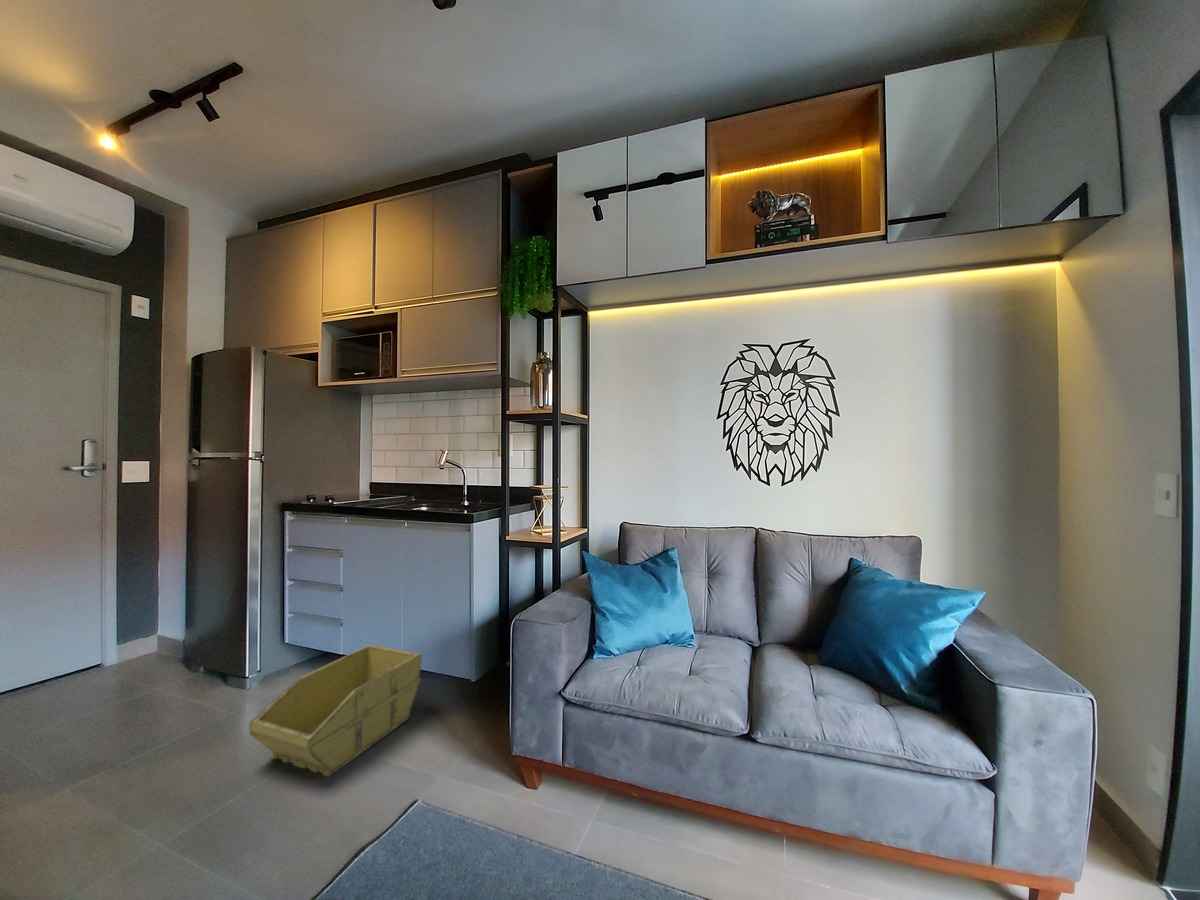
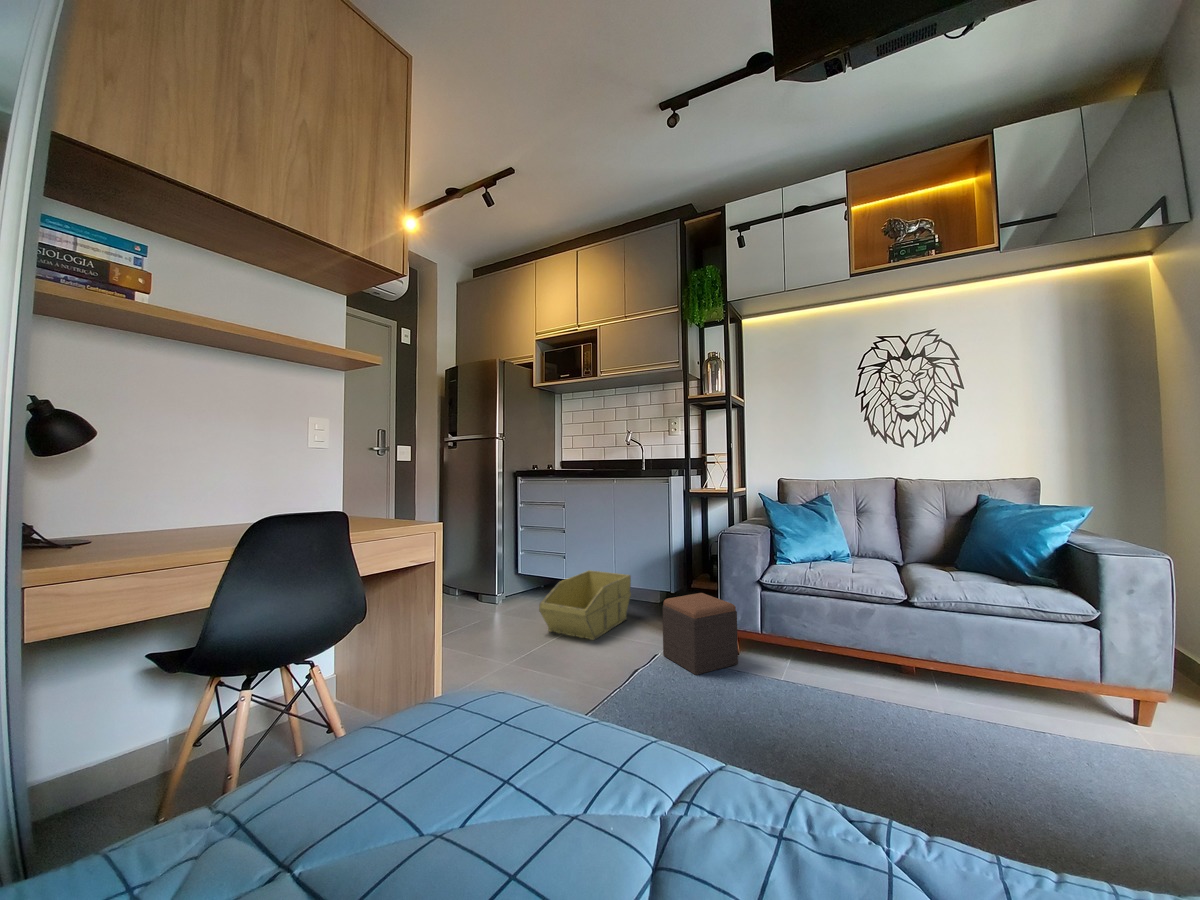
footstool: none [414,705,520,867] -> present [662,593,738,675]

